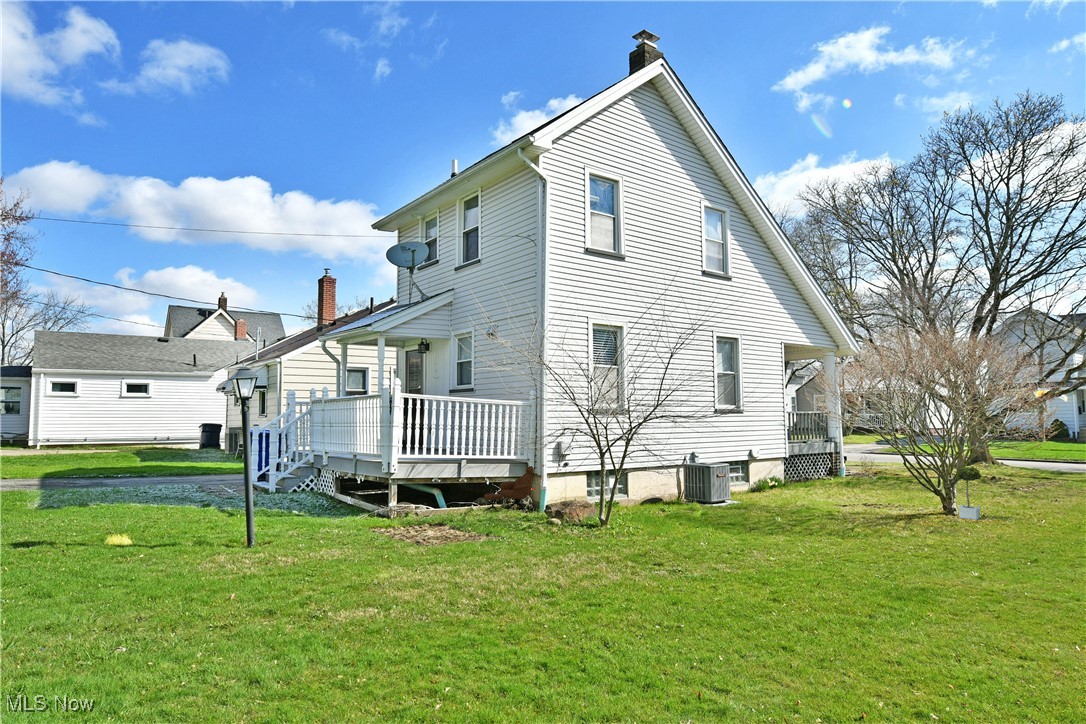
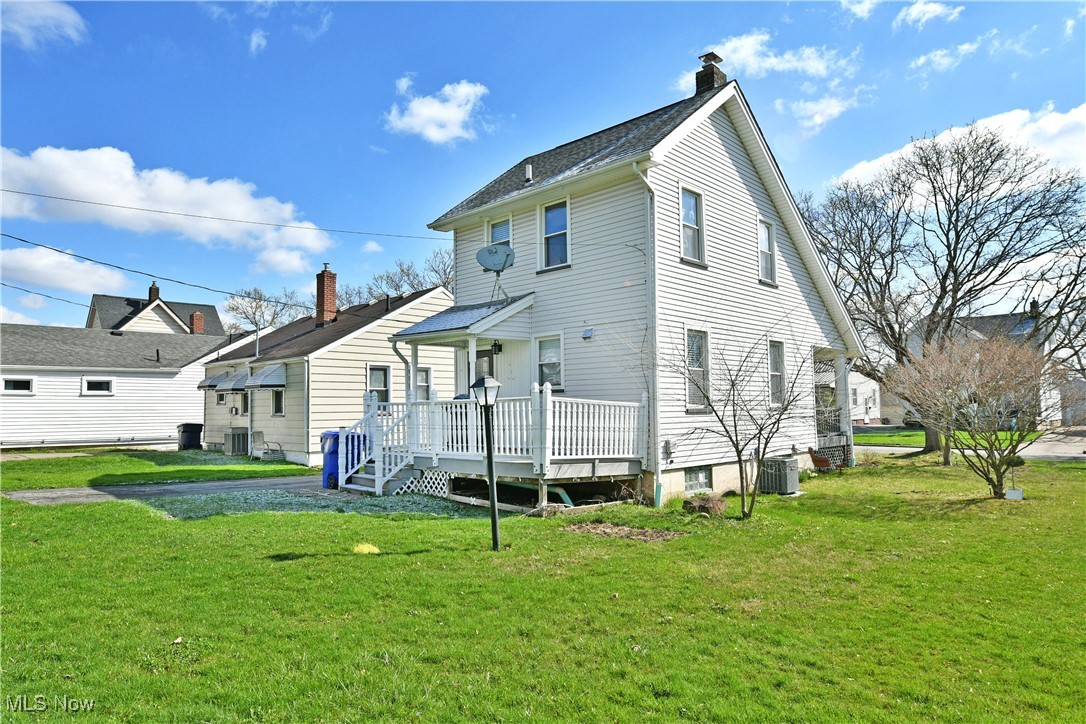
lounge chair: present [484,466,534,512] -> present [808,447,846,474]

